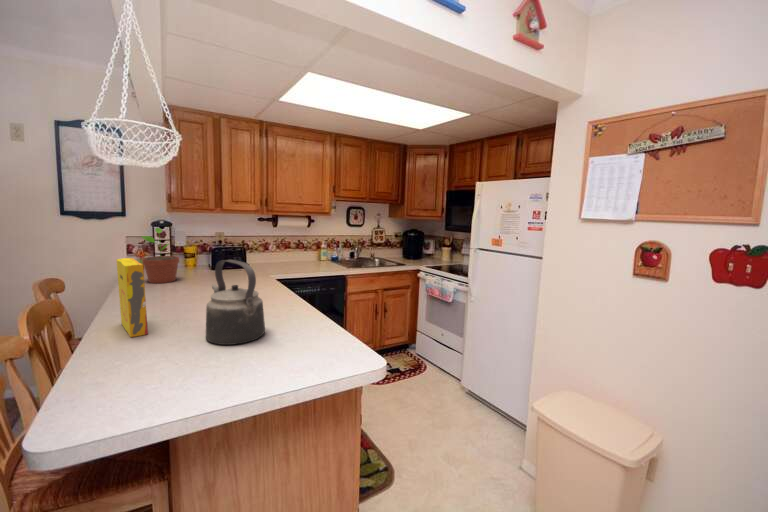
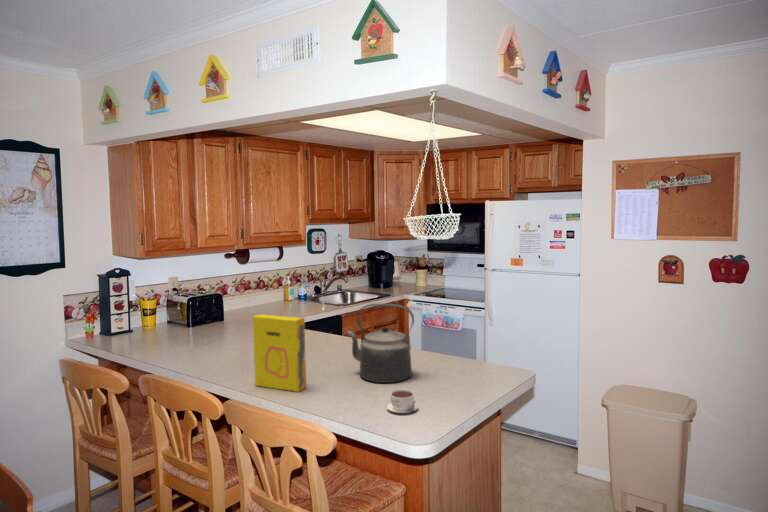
potted plant: present [141,228,179,283] -> none [139,279,182,350]
coffee cup: none [129,357,179,387] -> present [387,390,418,413]

